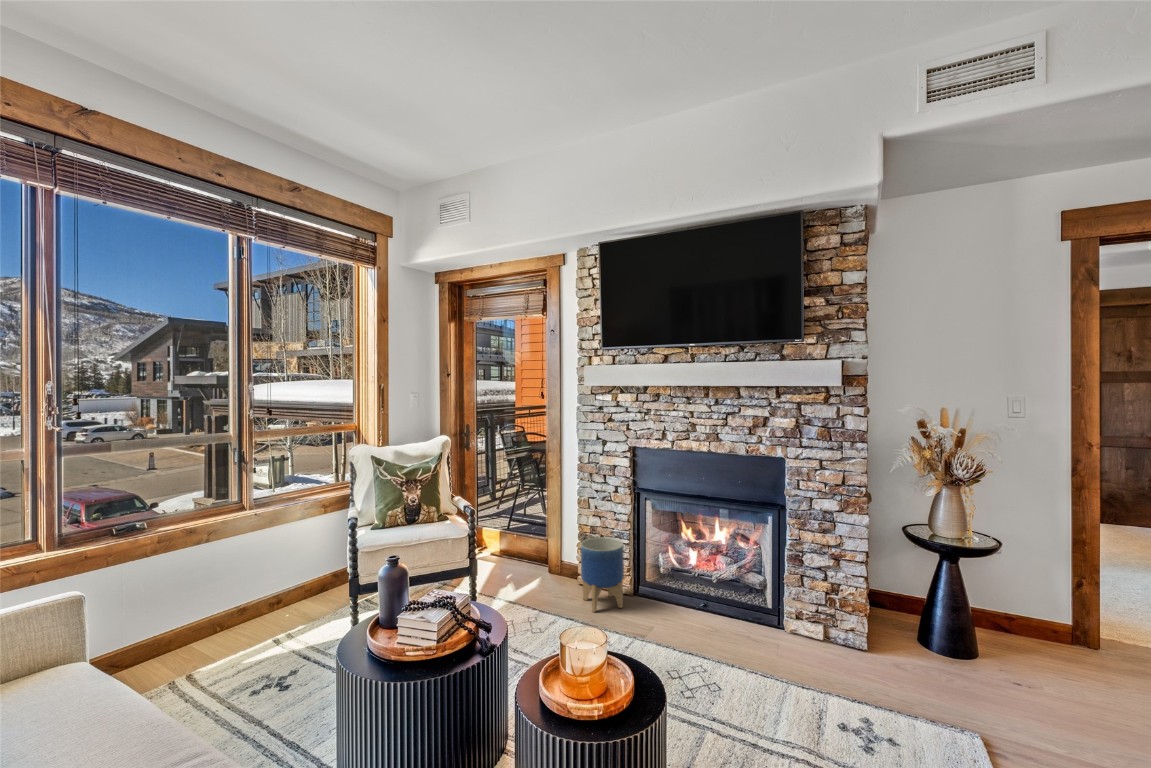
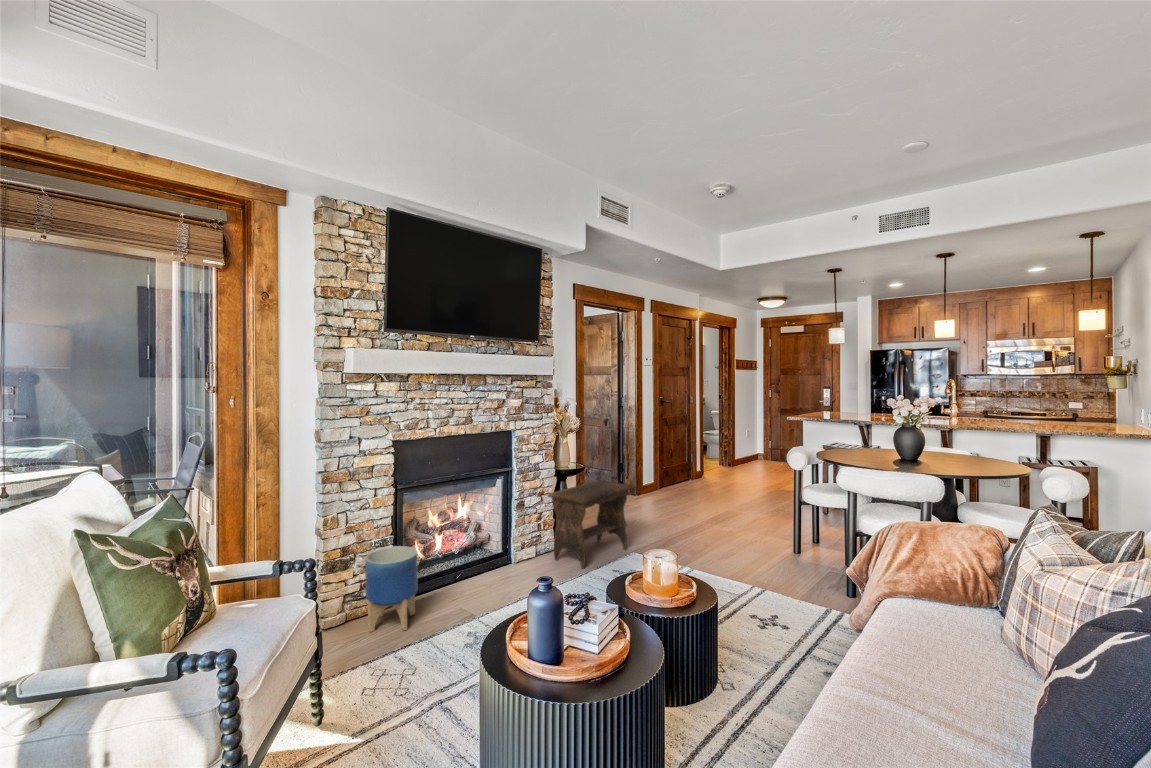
footstool: none [820,557,990,721] -> present [548,480,632,569]

